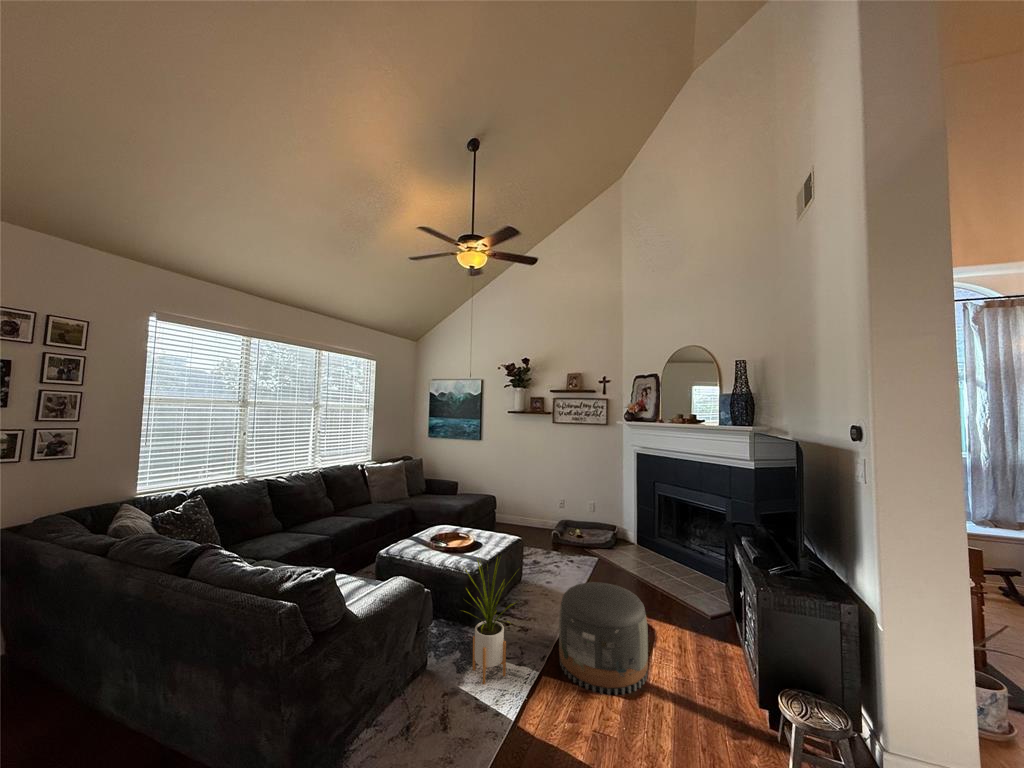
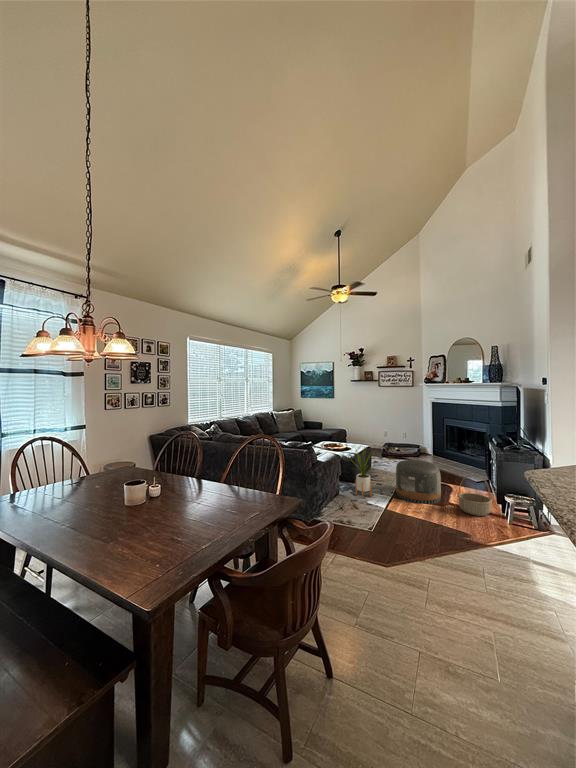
basket: none [682,635,753,736] -> present [458,475,492,516]

